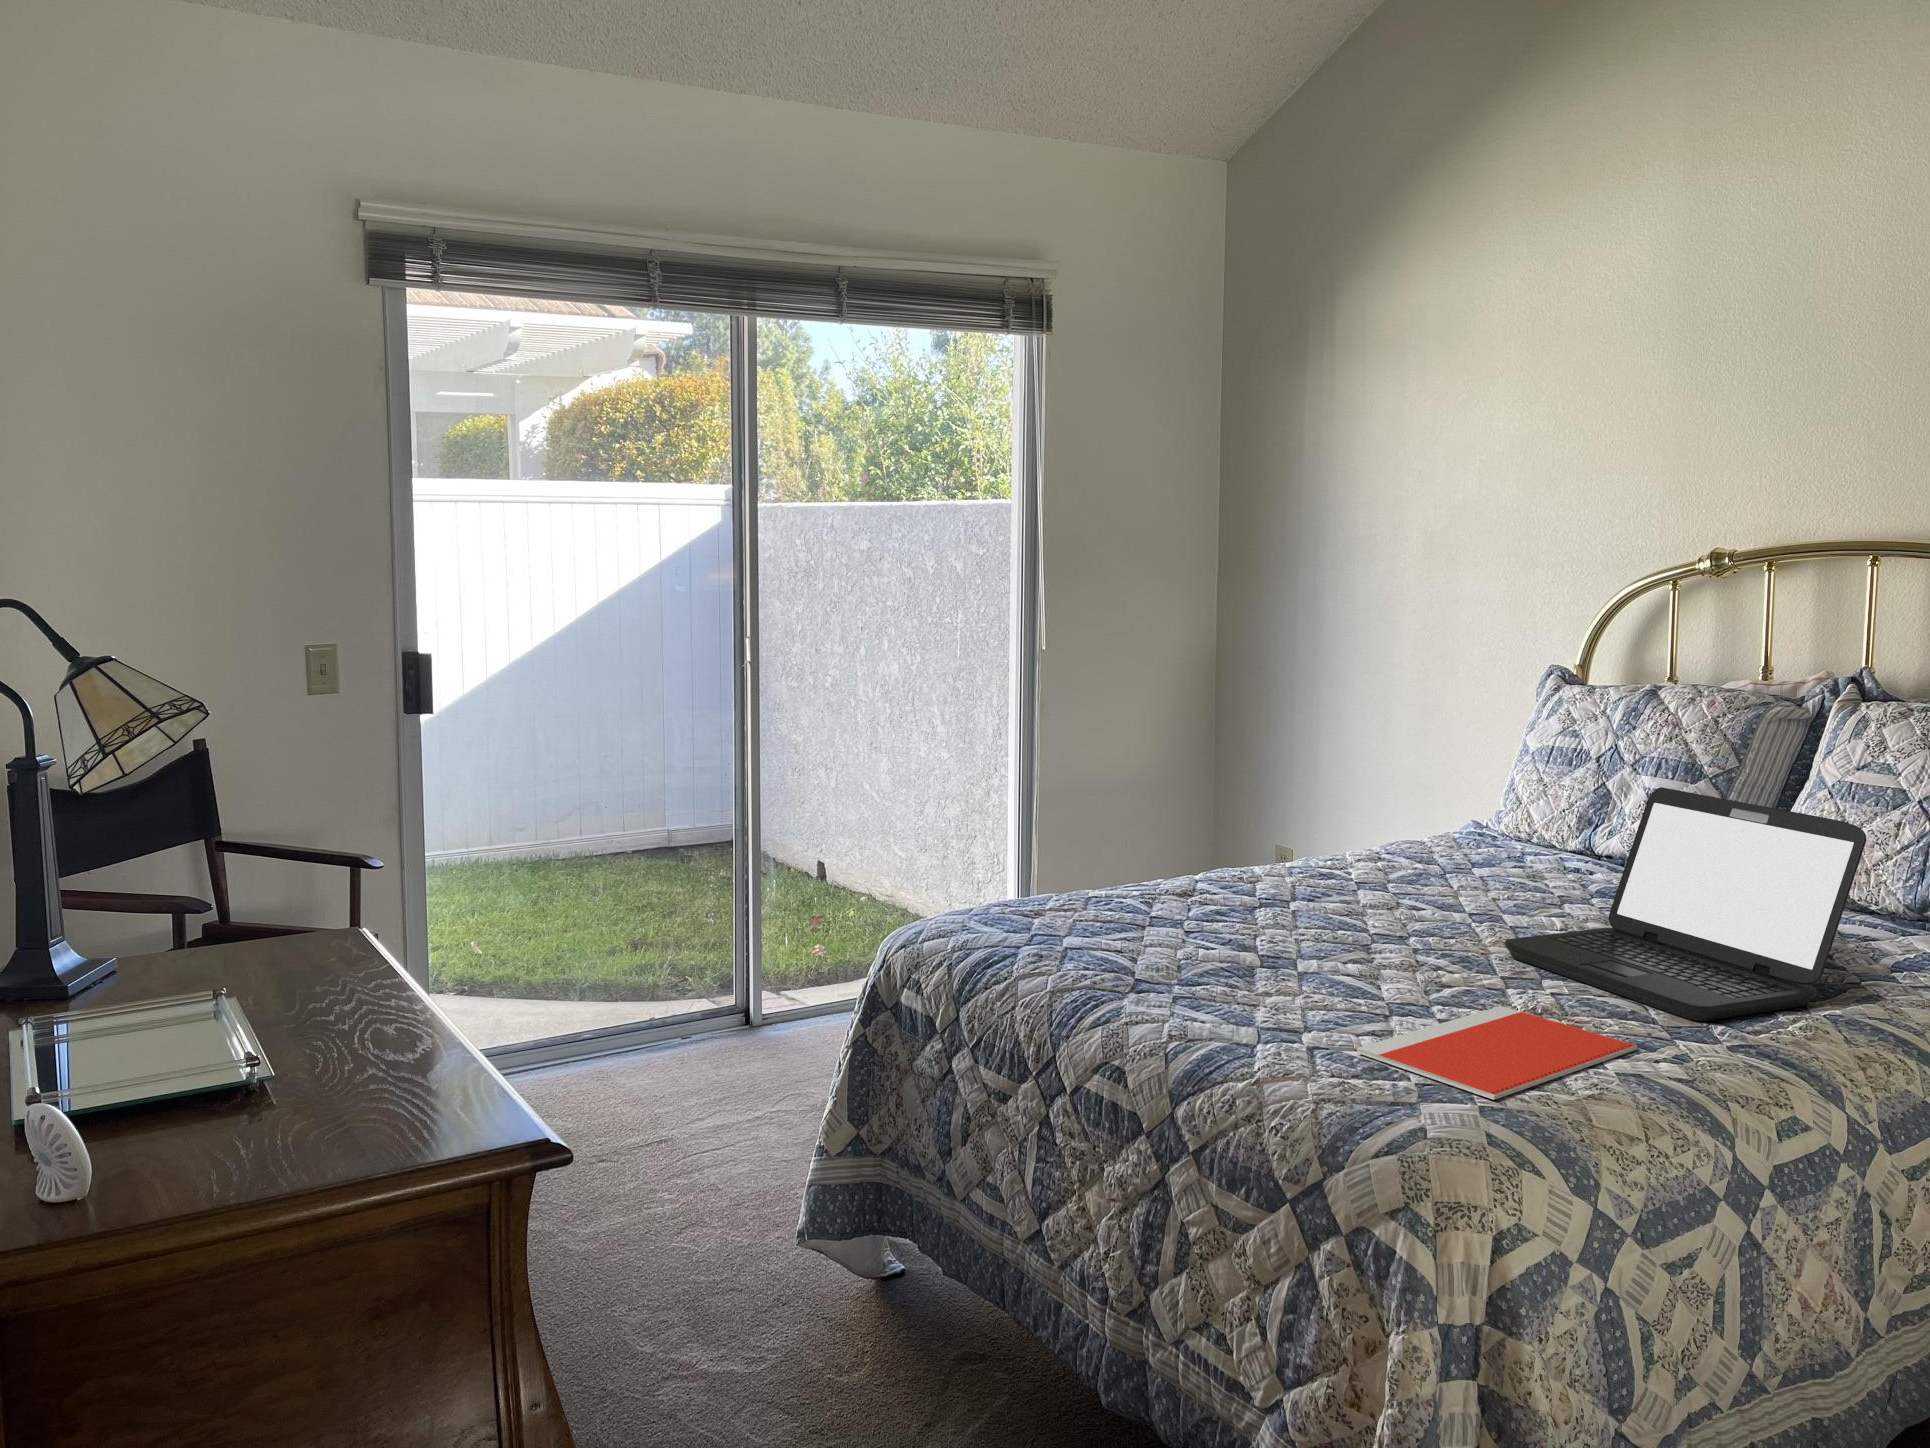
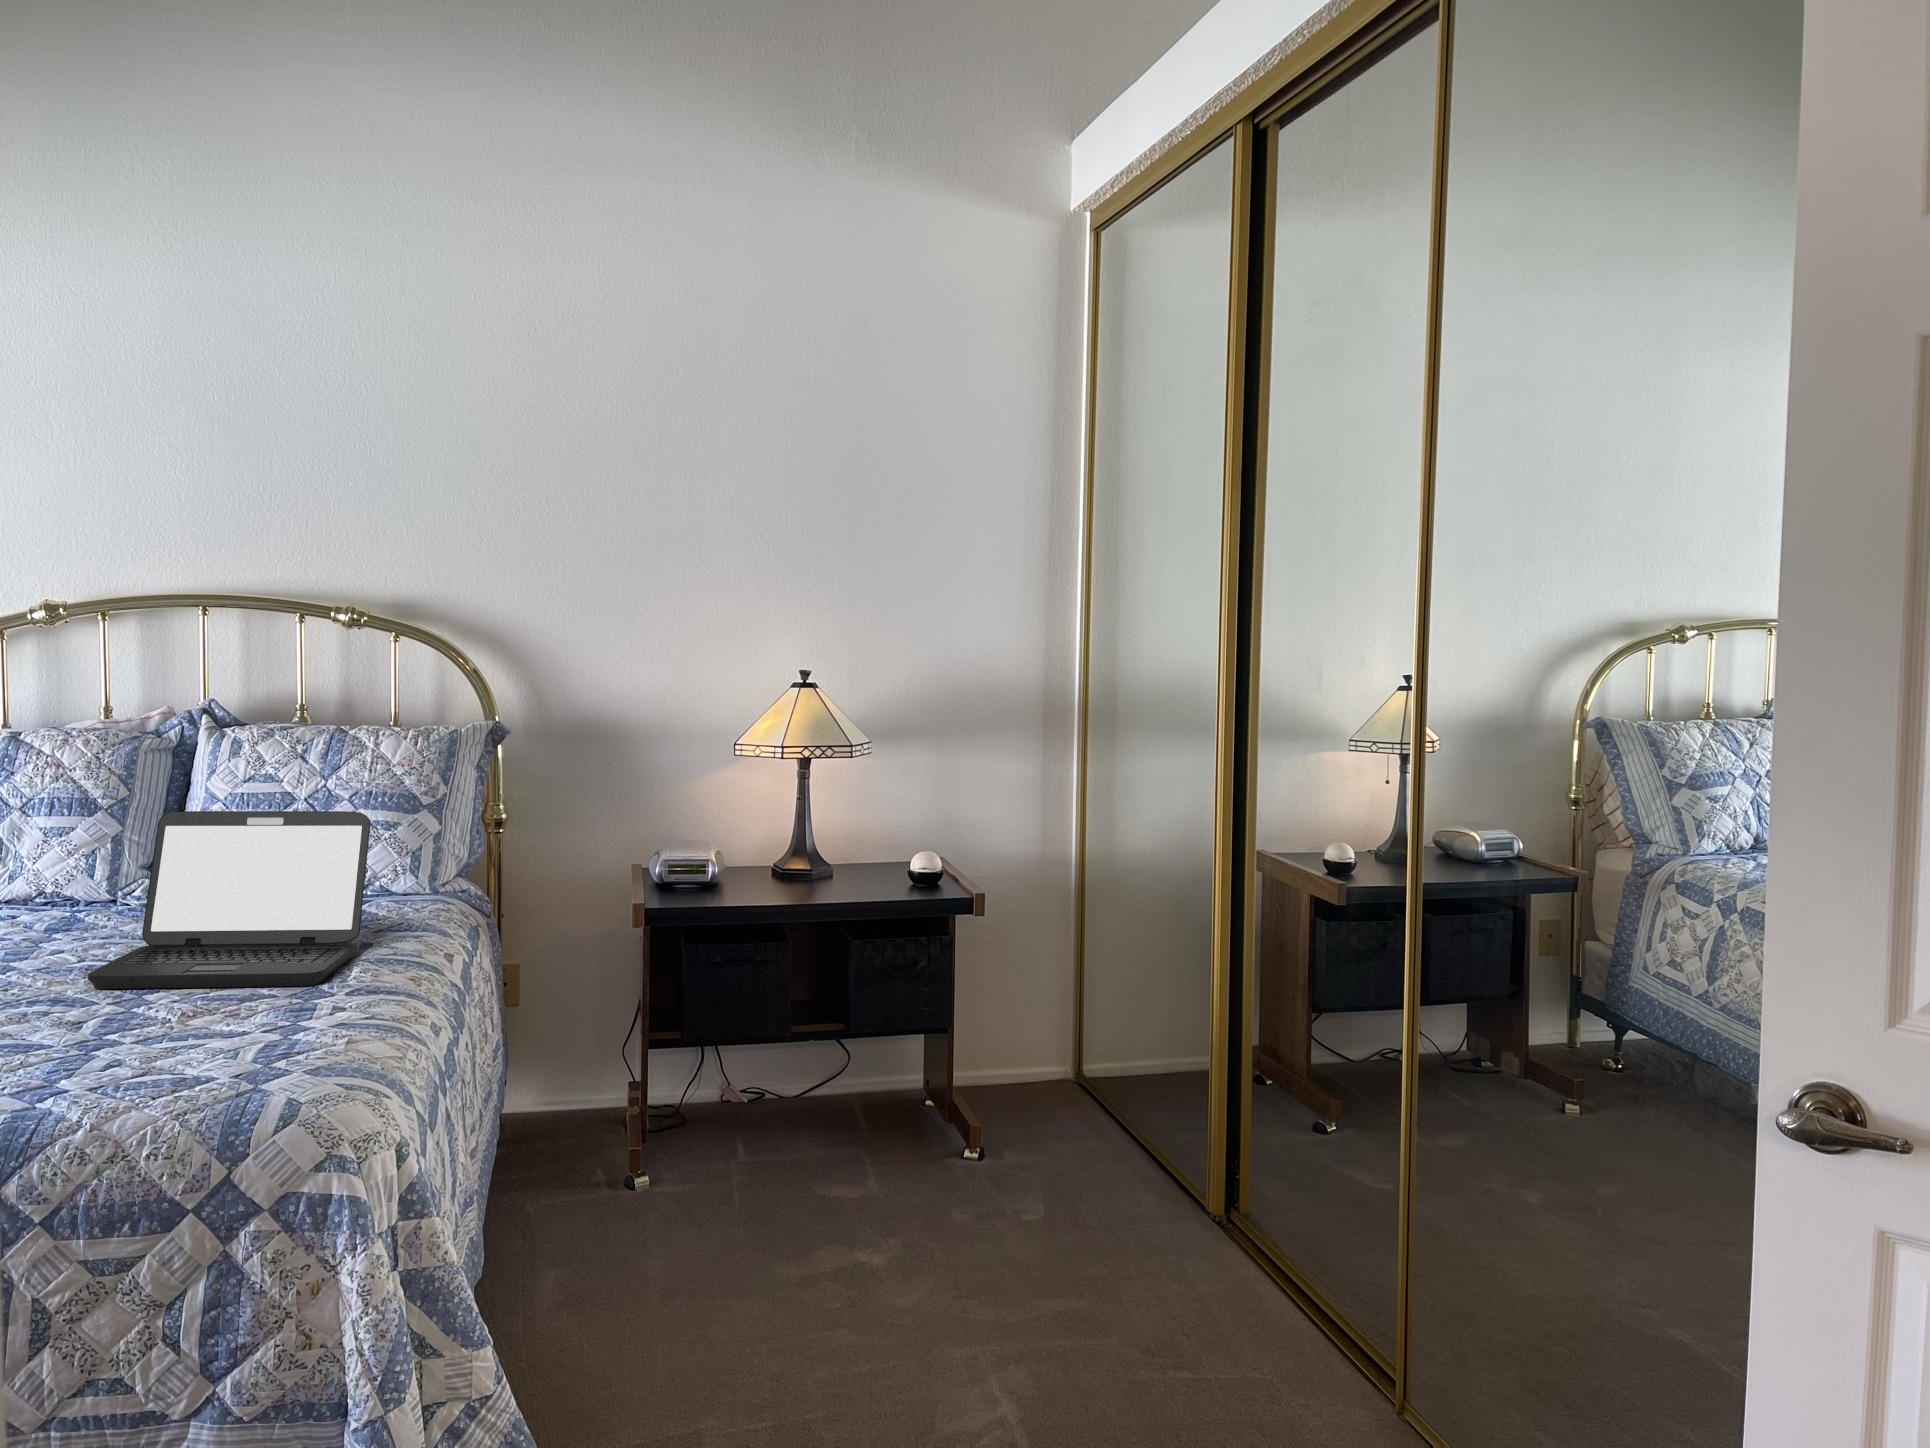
notebook: present [1357,1006,1637,1100] -> none [140,1008,315,1080]

